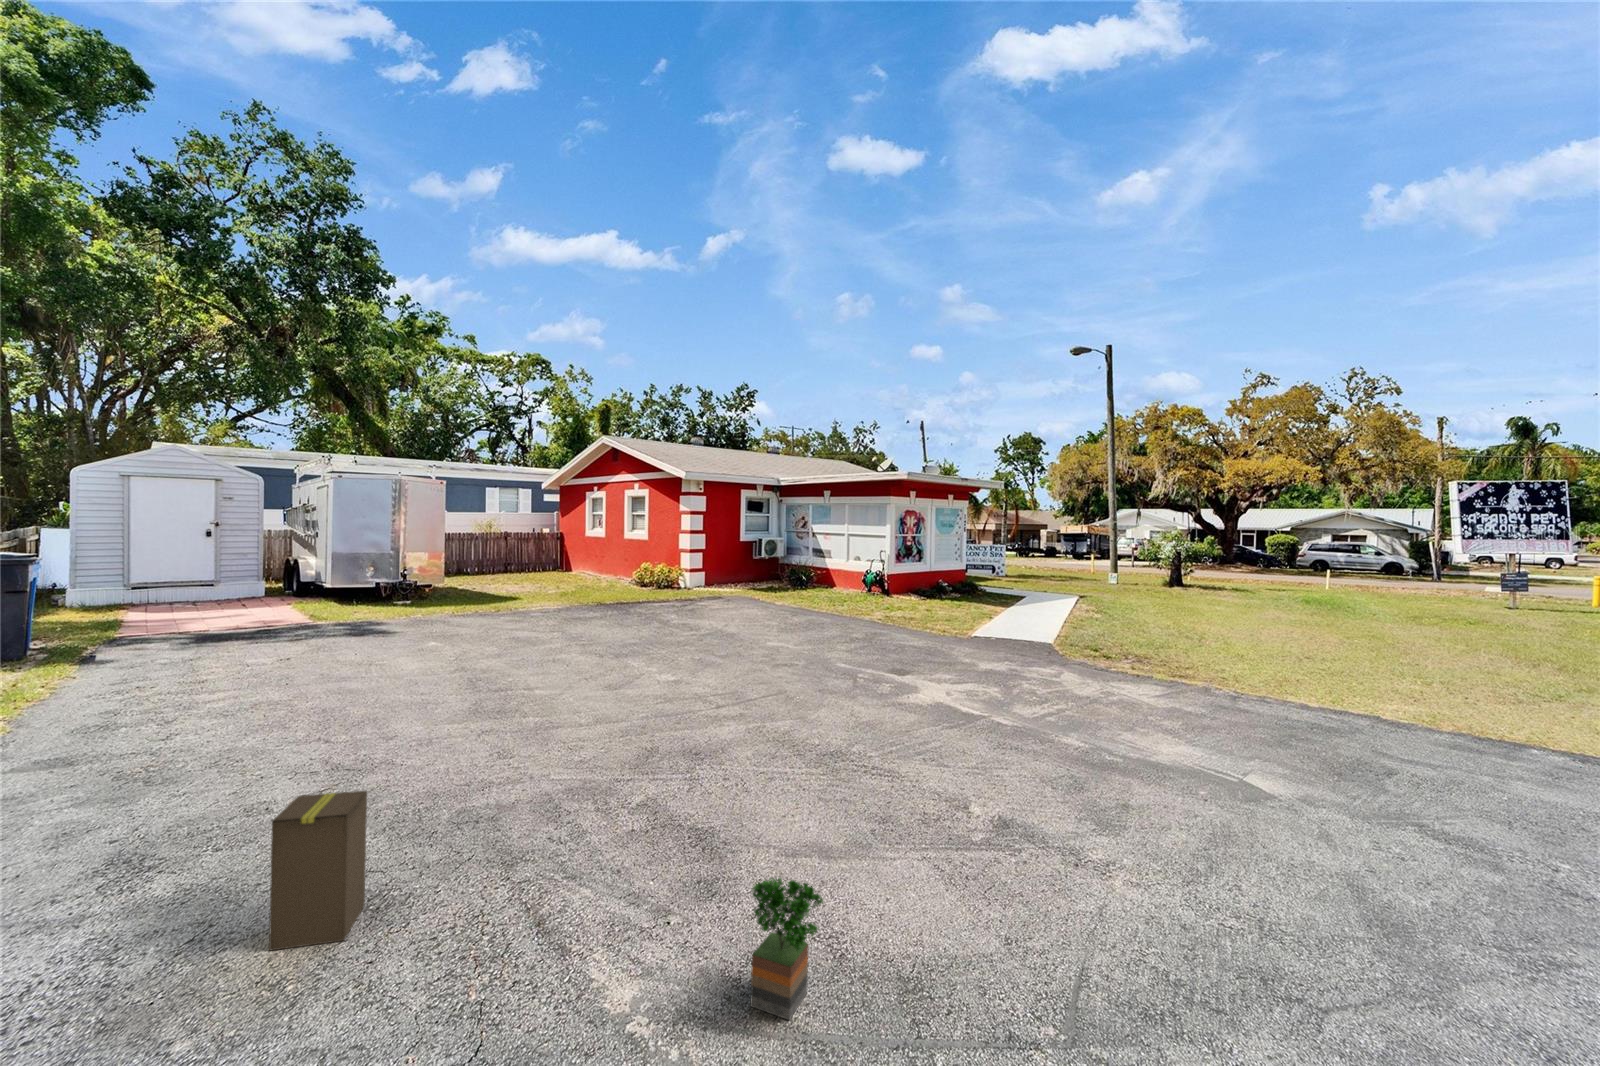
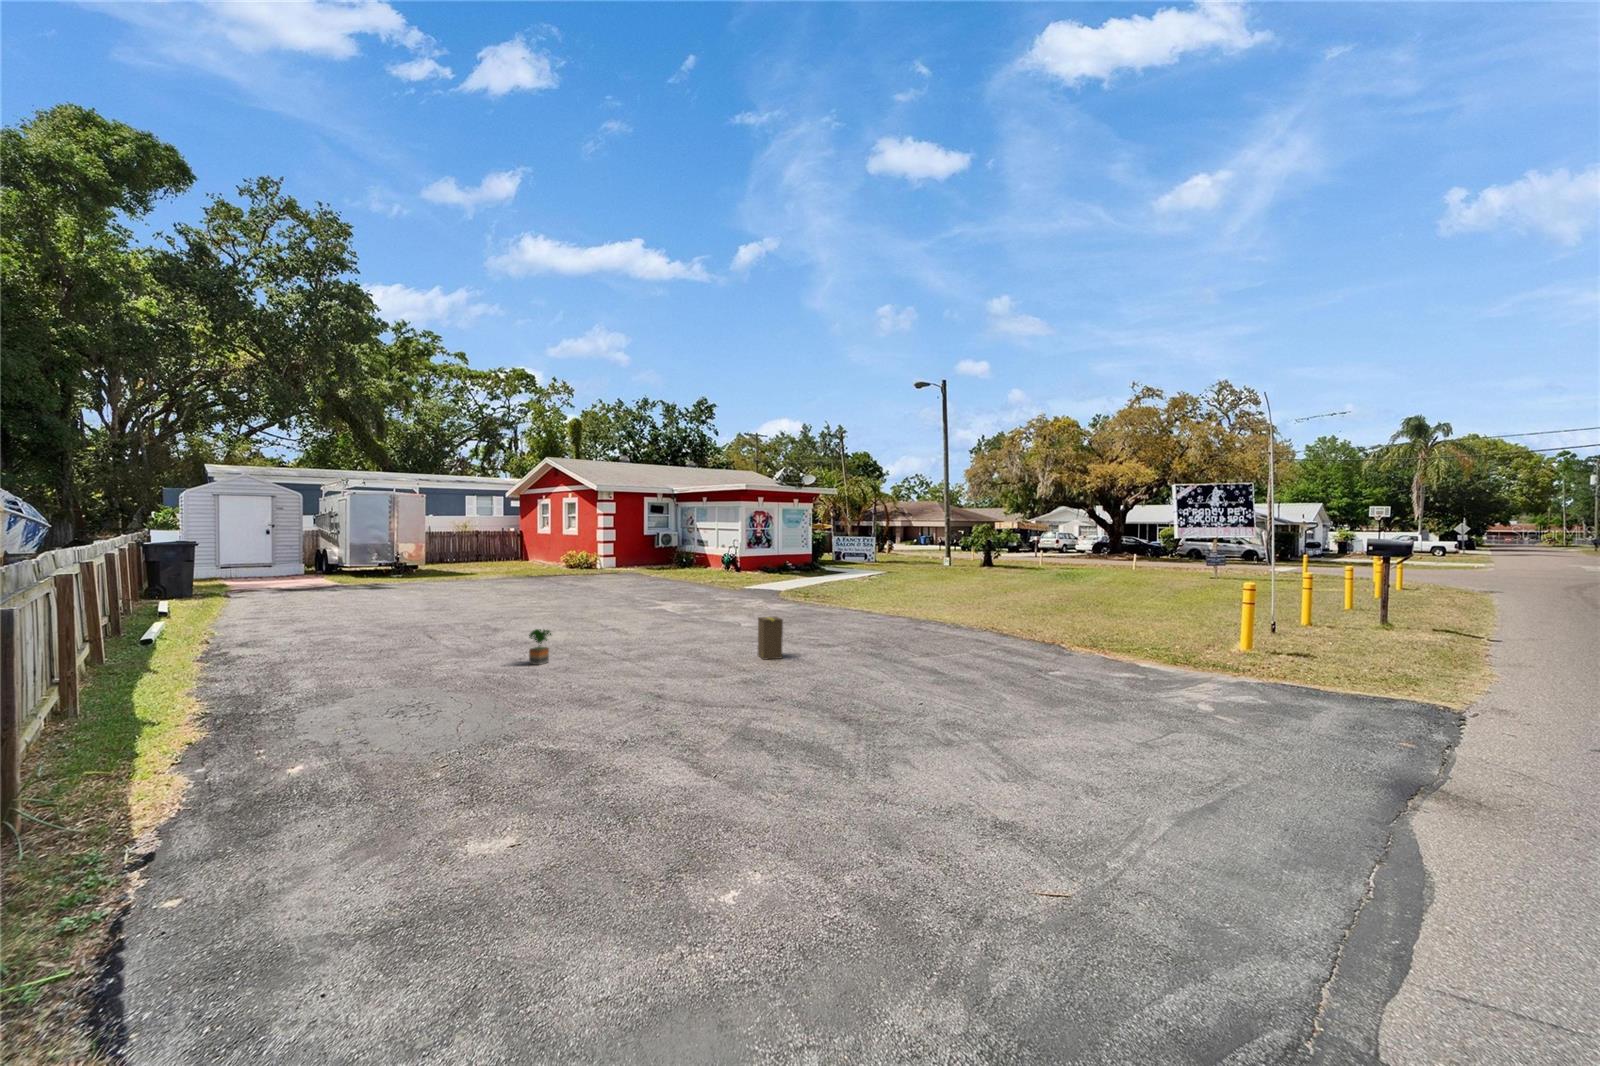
cardboard box: present [269,791,367,950] -> present [758,616,783,660]

